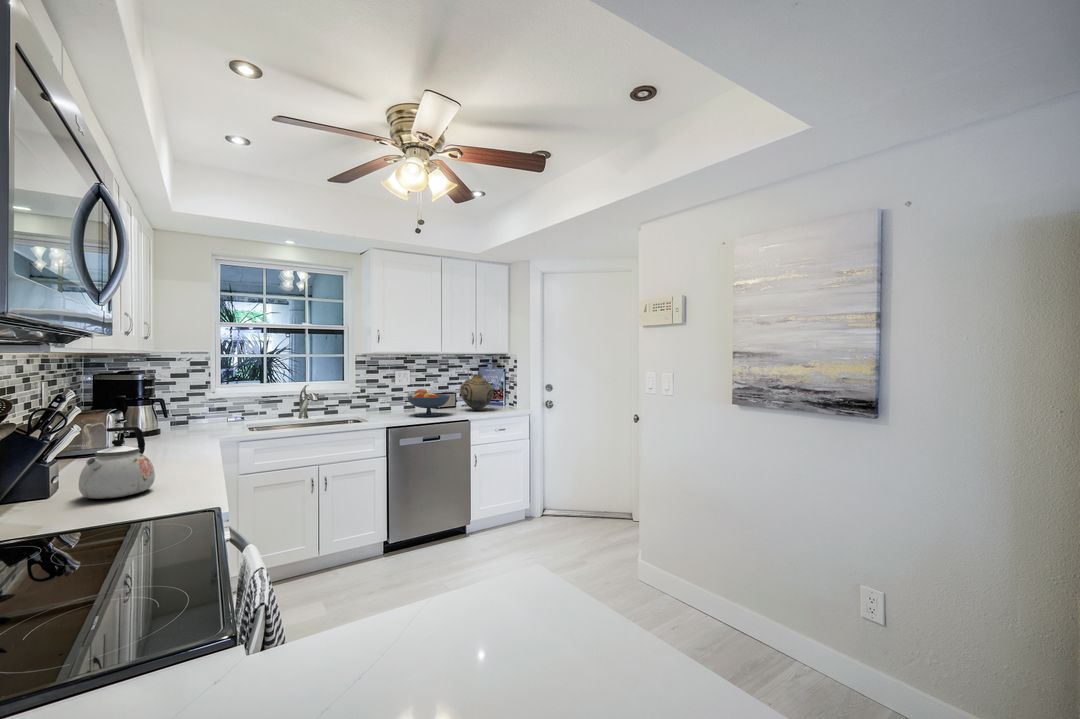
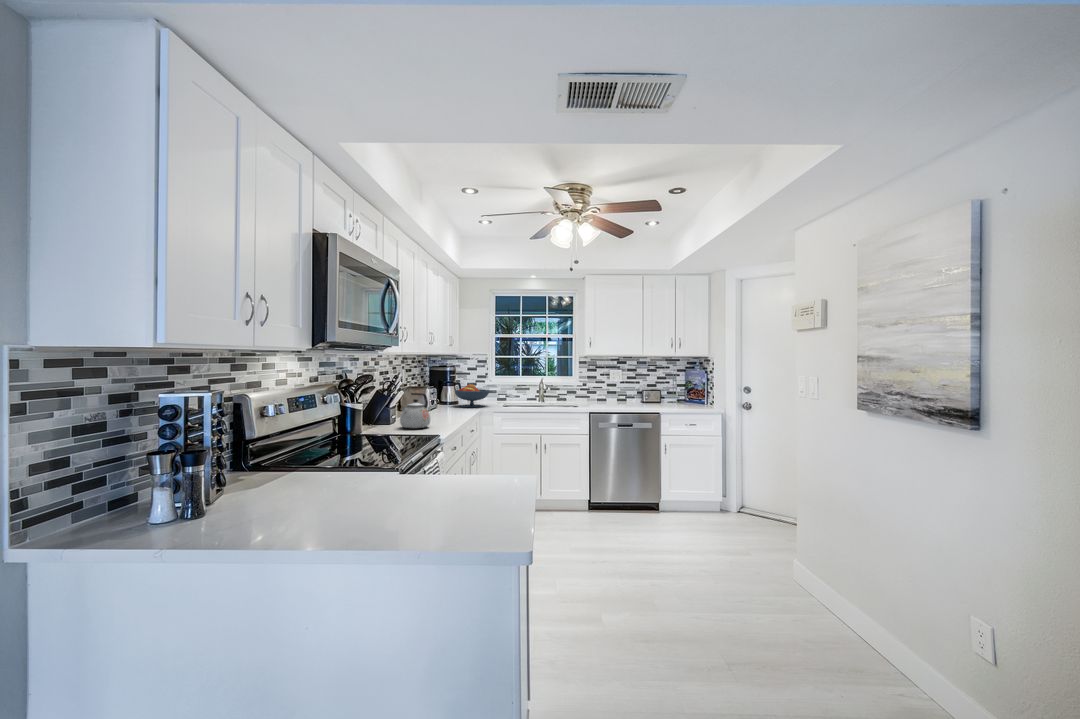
vase: present [460,374,494,410] -> none [661,375,691,406]
fruit bowl: present [407,389,450,417] -> present [455,384,489,407]

